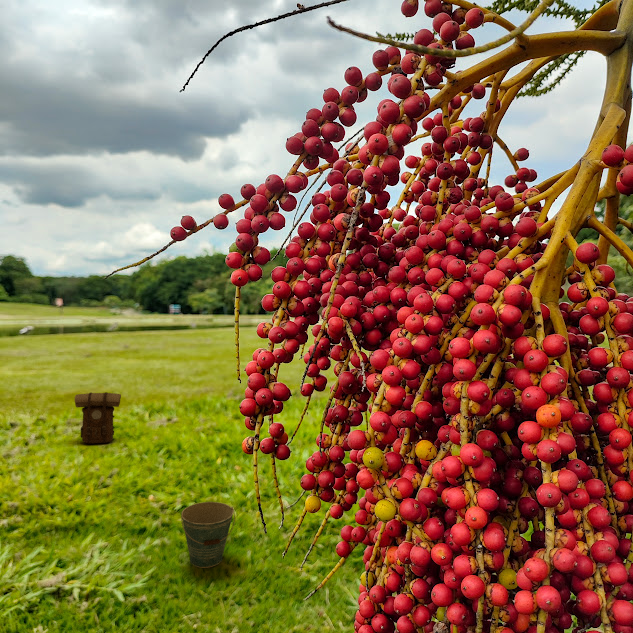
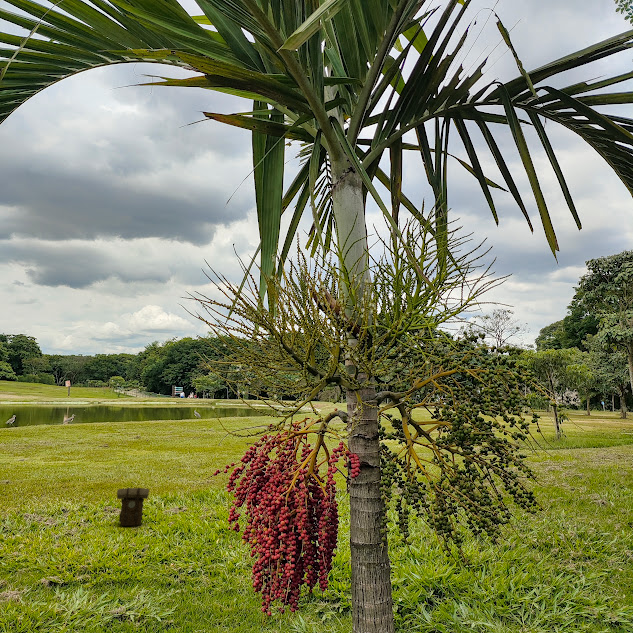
bucket: present [181,502,235,568] -> none [194,566,227,608]

